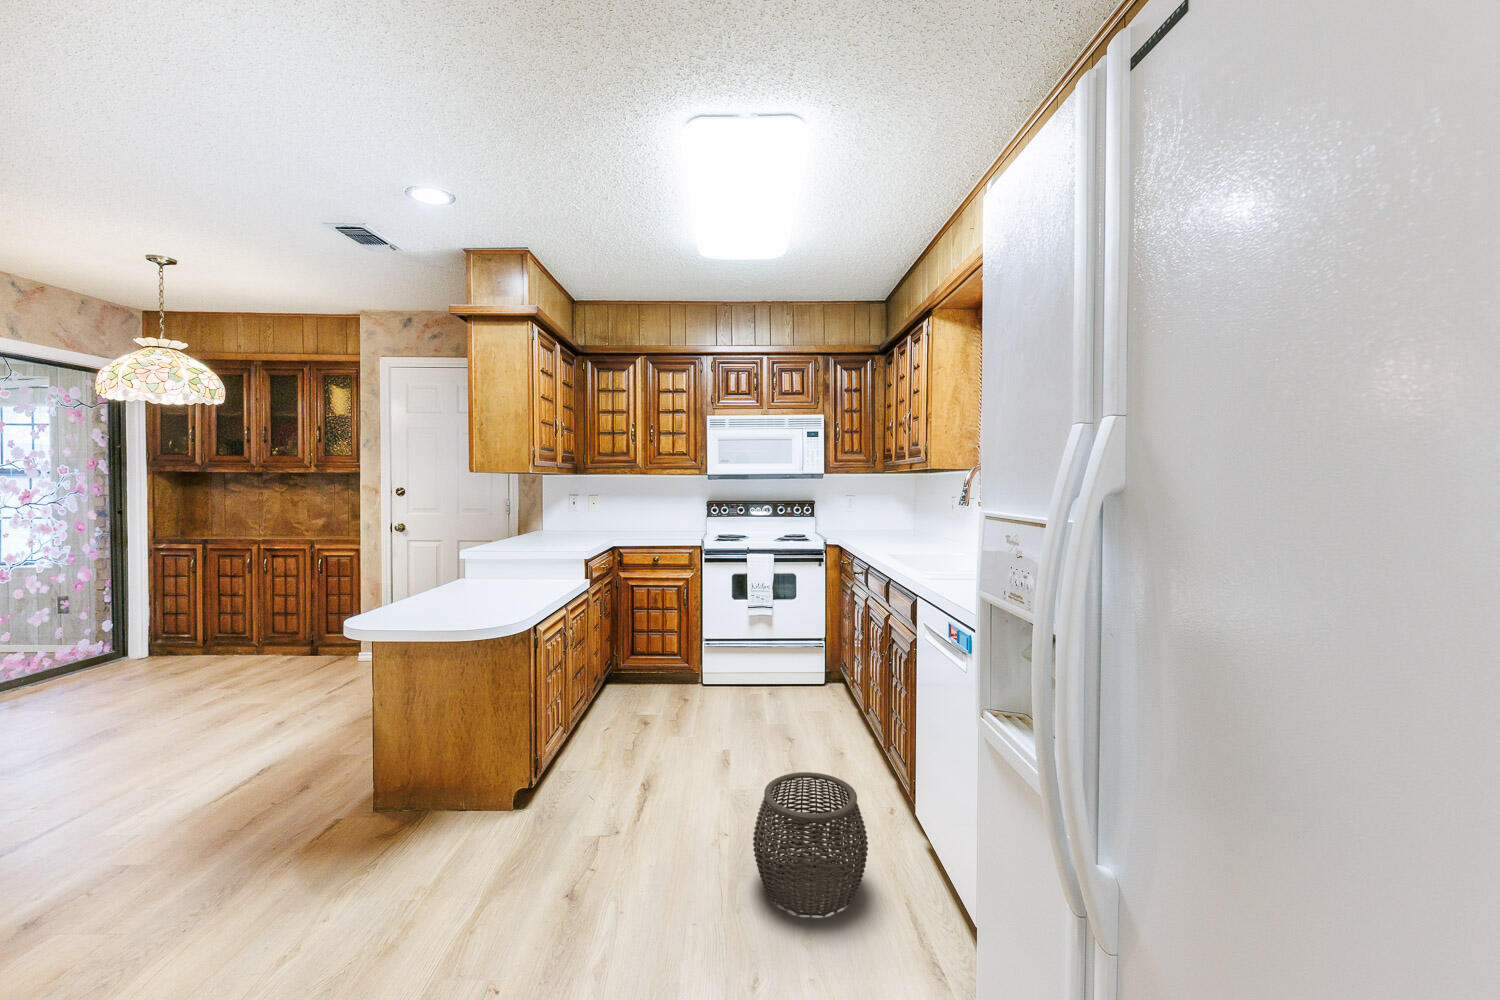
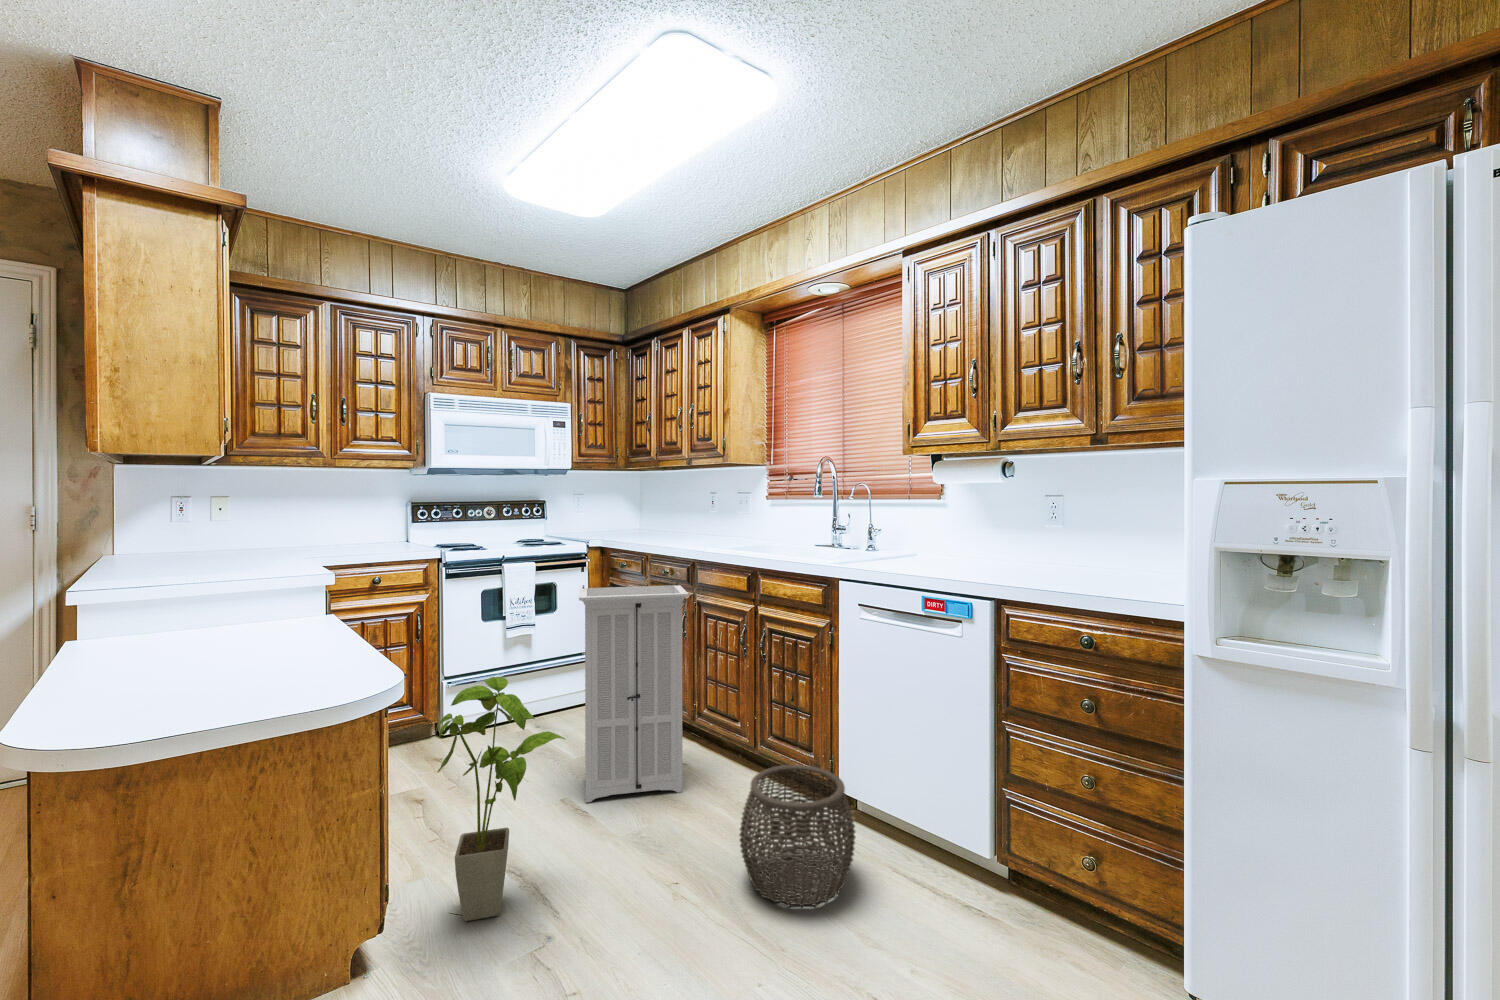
storage cabinet: none [726,578,833,779] -> present [579,583,689,803]
house plant: none [563,638,659,816] -> present [435,677,565,921]

